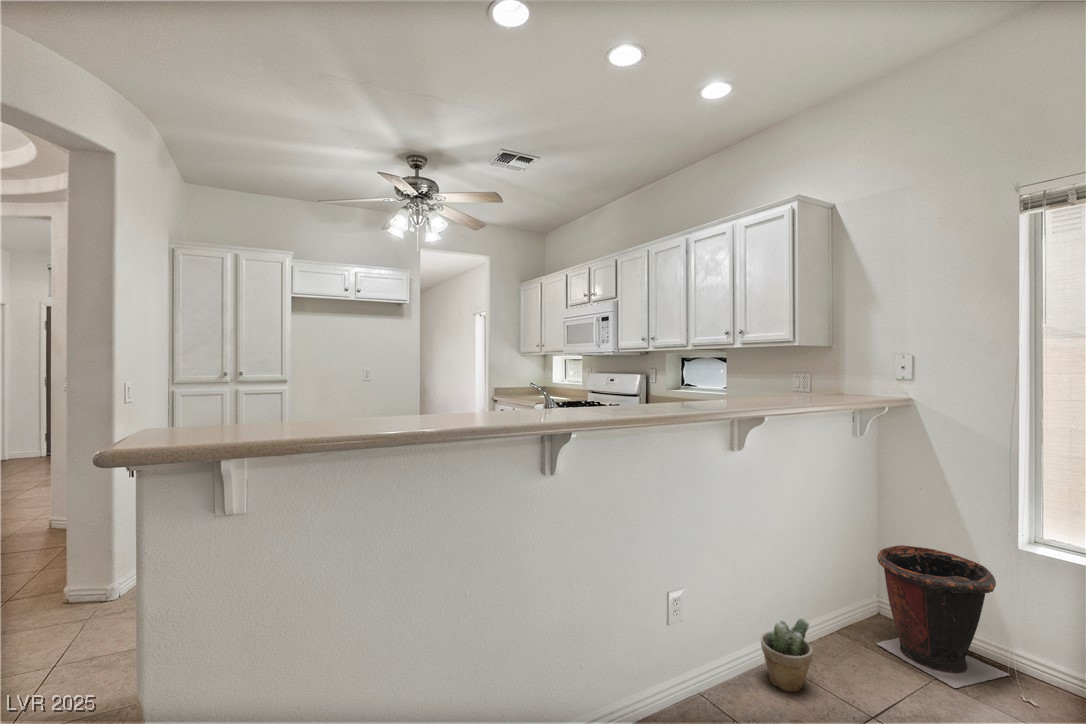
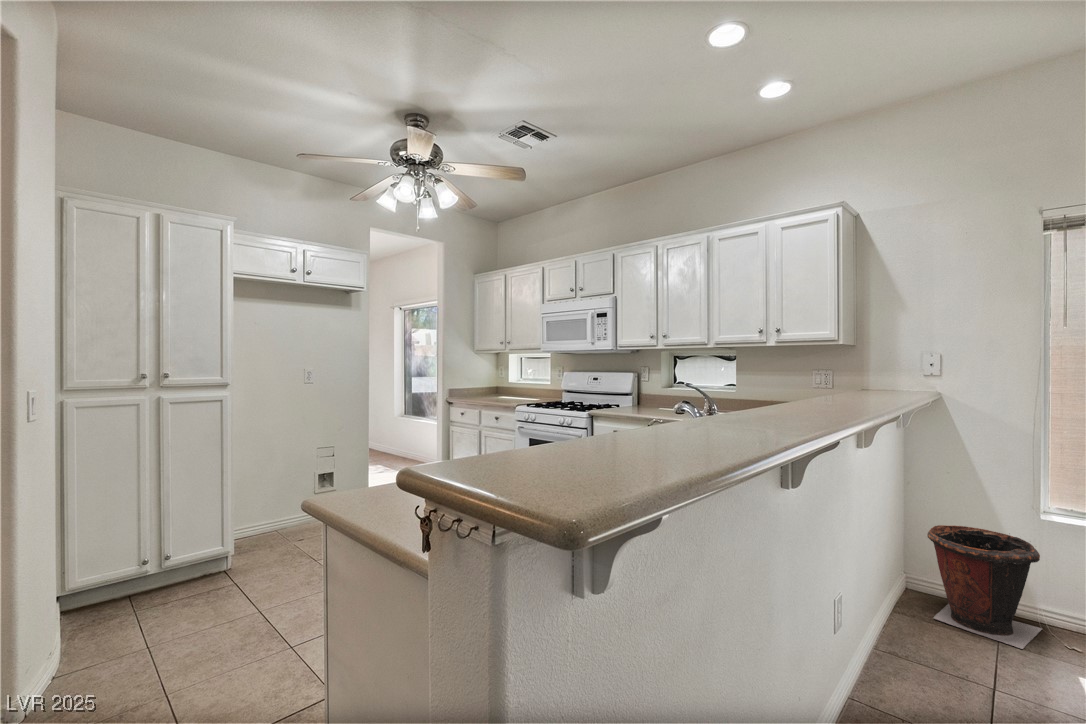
potted plant: present [761,618,813,692] -> none [879,606,935,680]

